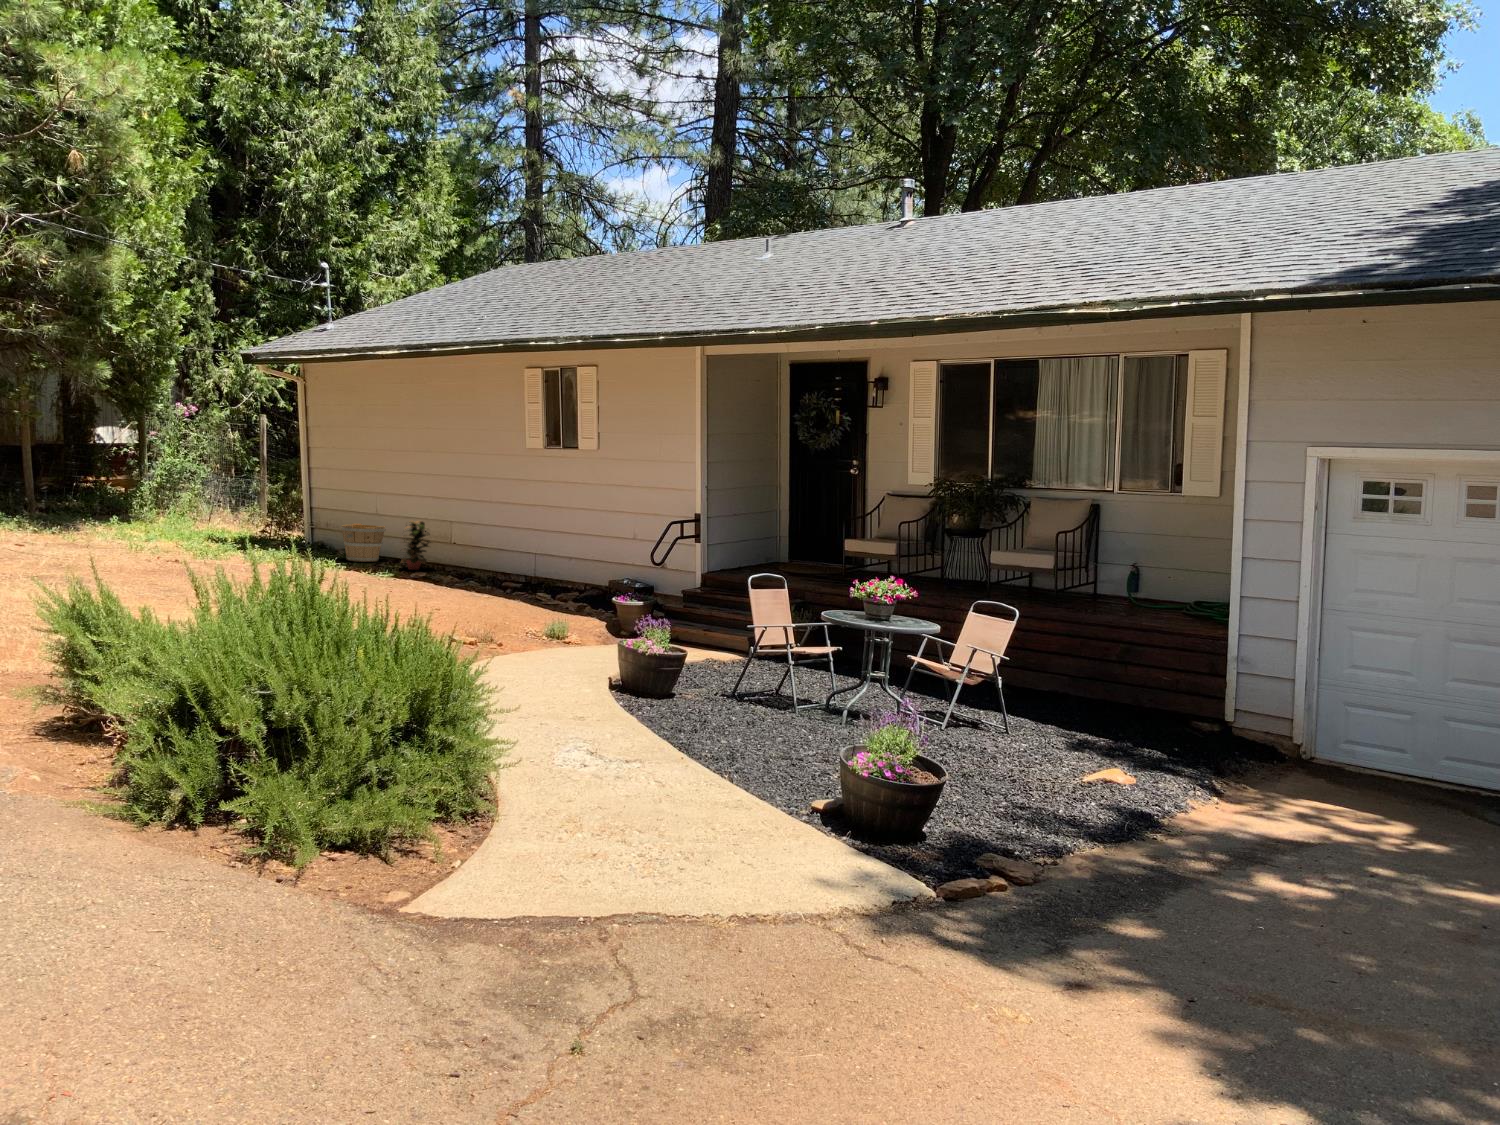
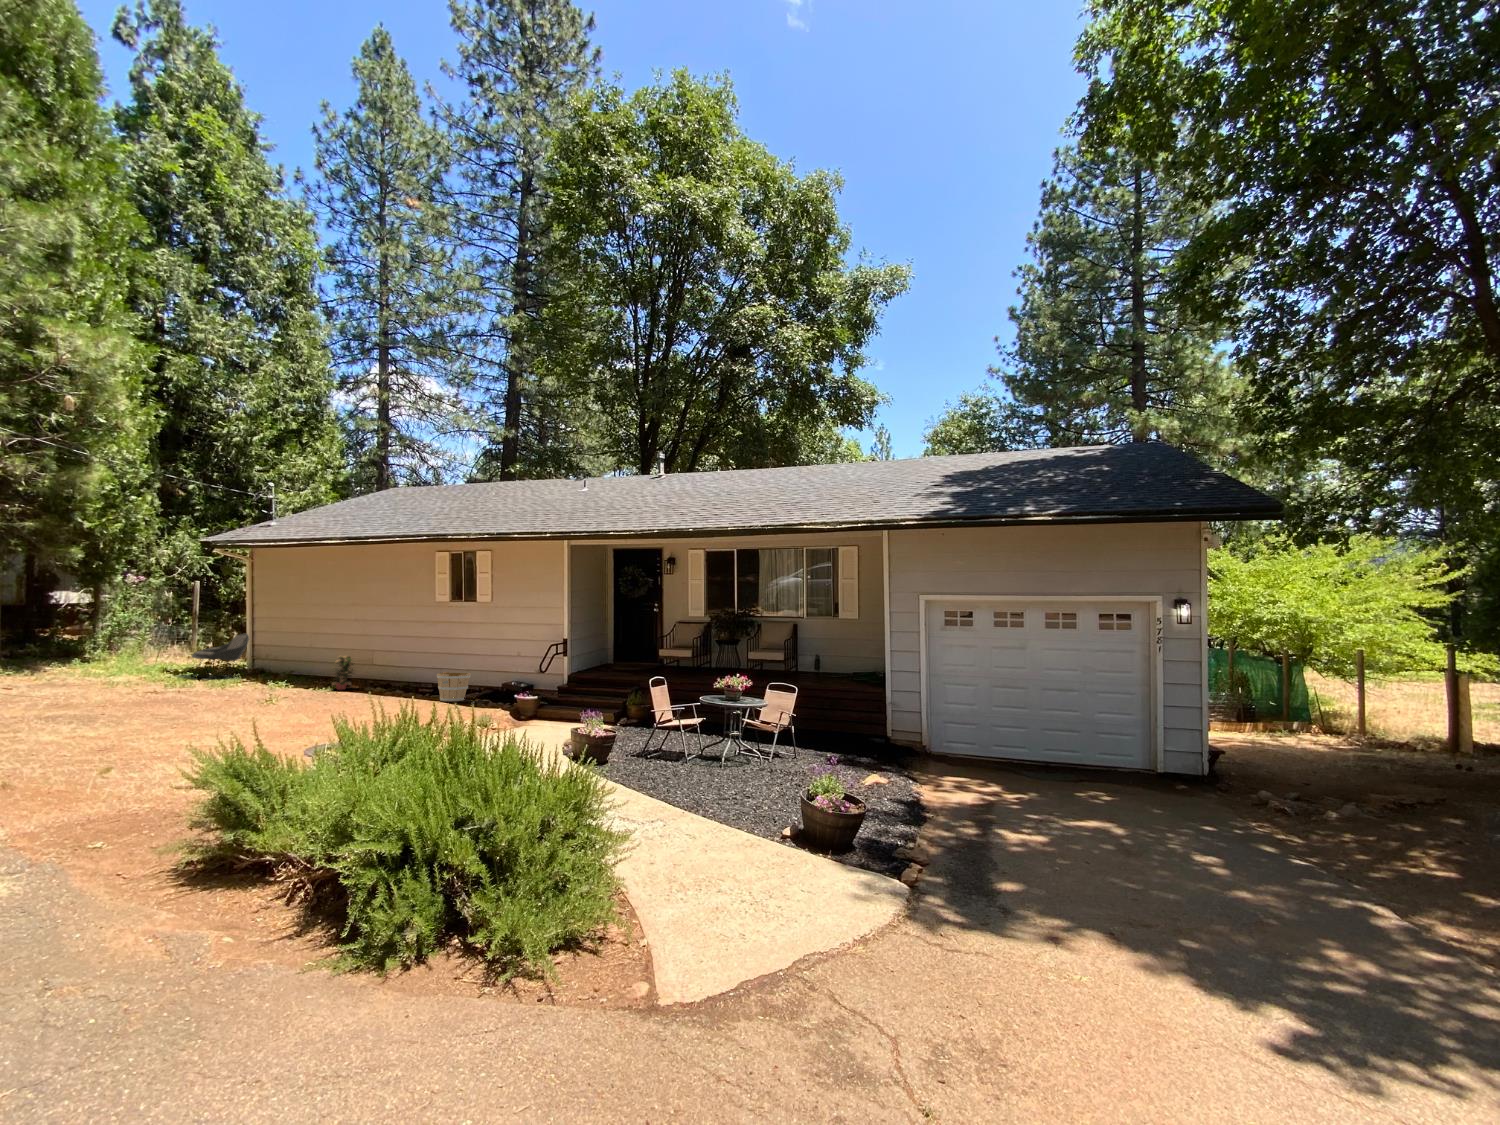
lounge chair: none [249,483,314,546] -> present [192,634,249,680]
wooden bucket: present [341,523,386,562] -> present [437,672,471,702]

